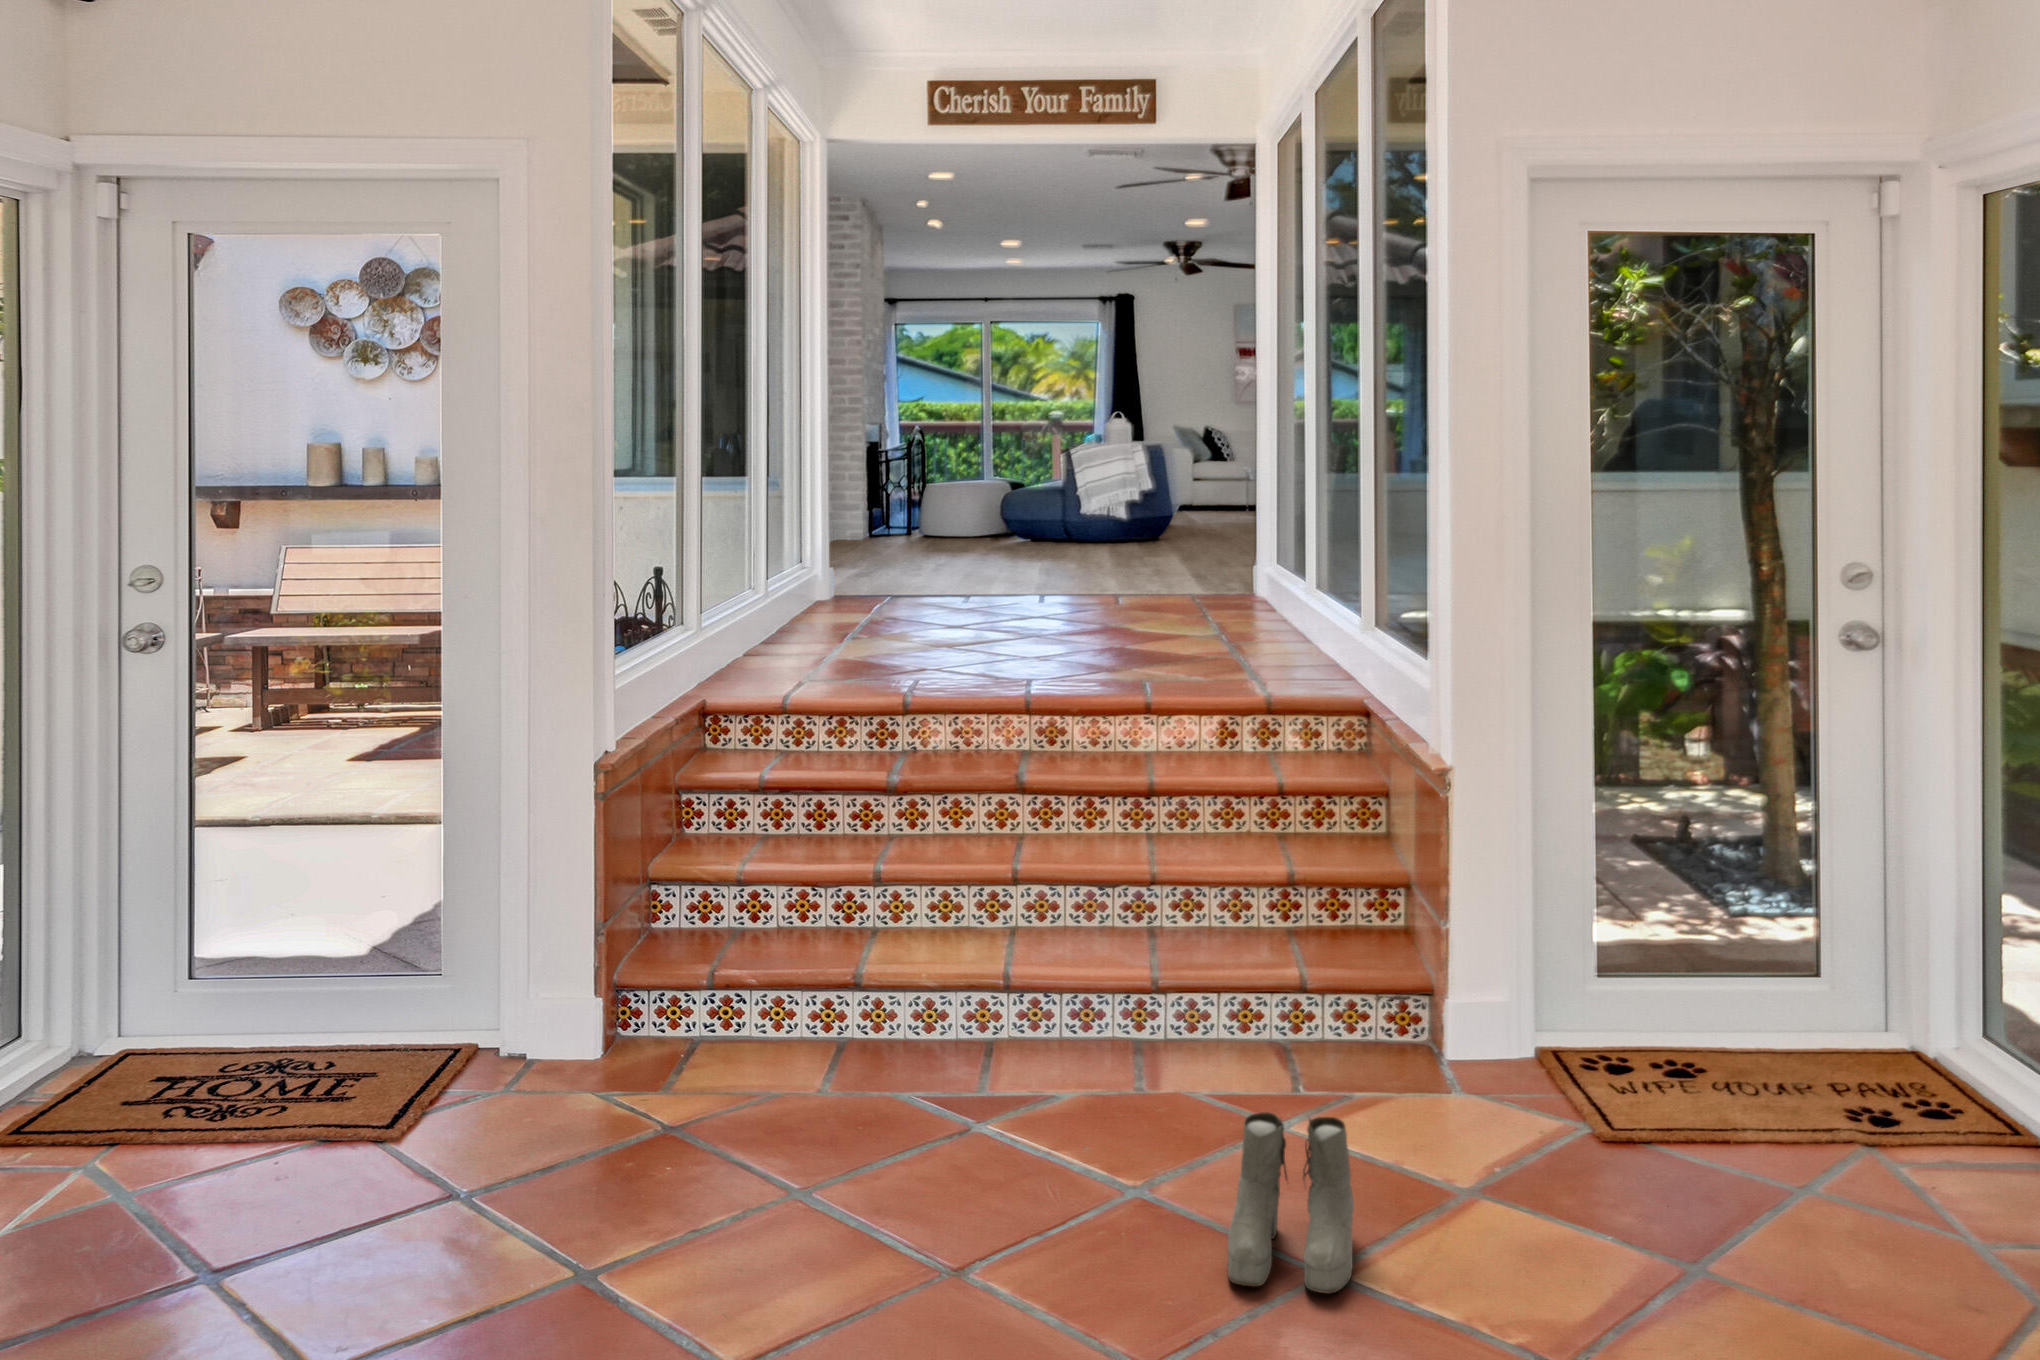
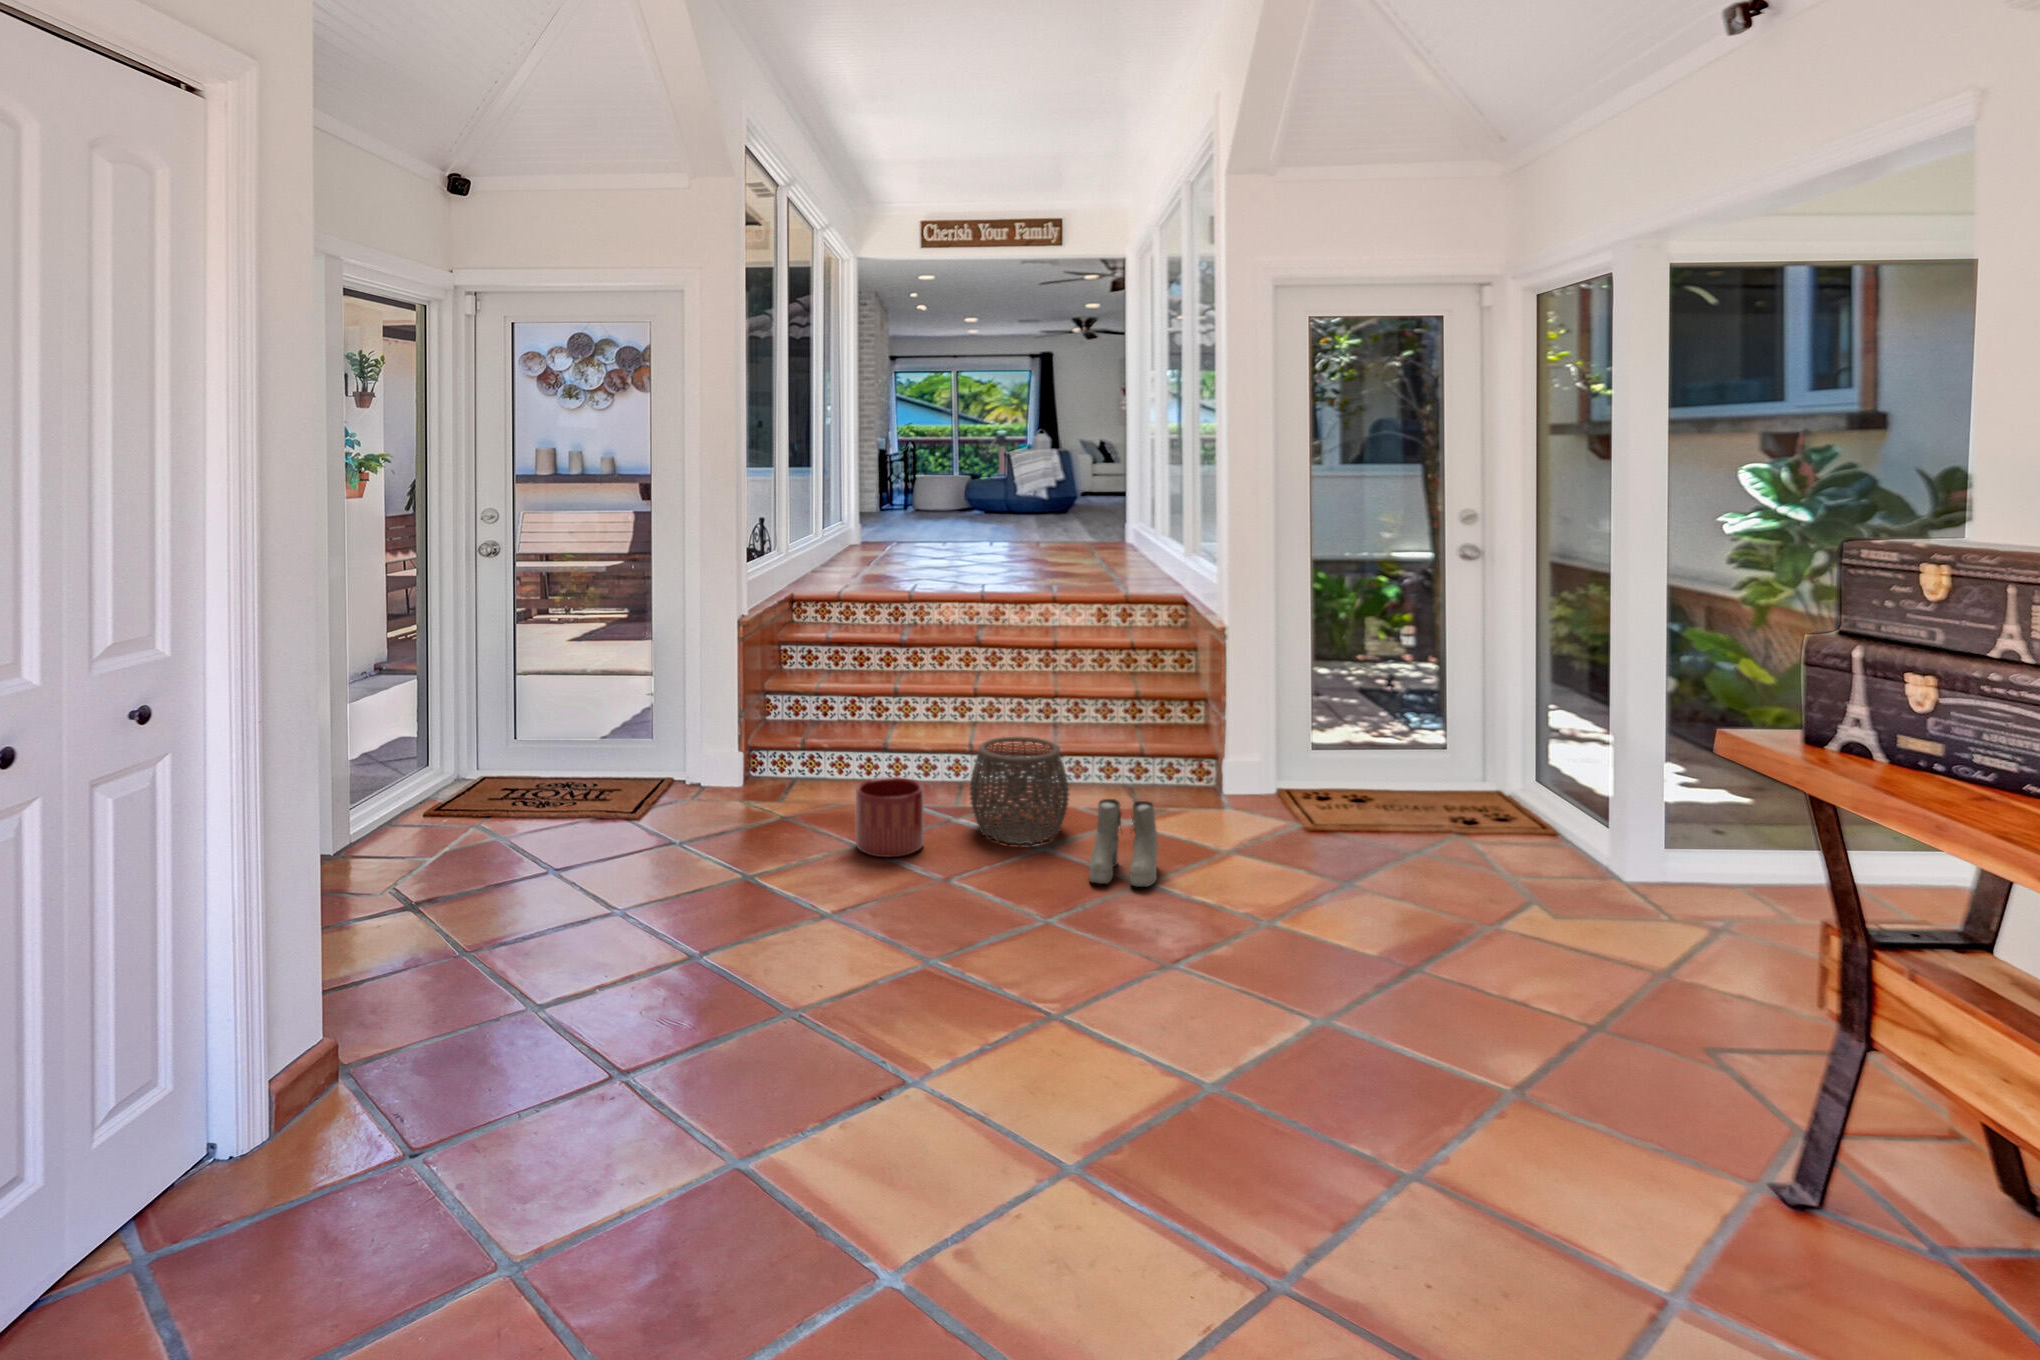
woven basket: none [1003,977,1187,1189] -> present [970,737,1069,844]
planter: none [792,1064,919,1227] -> present [856,777,924,857]

